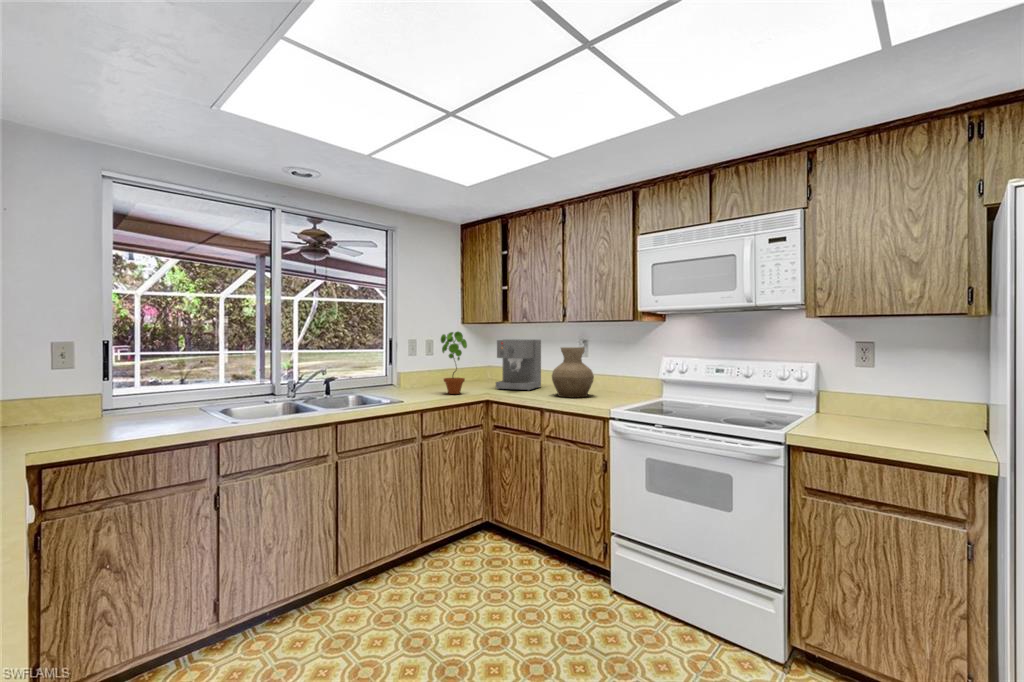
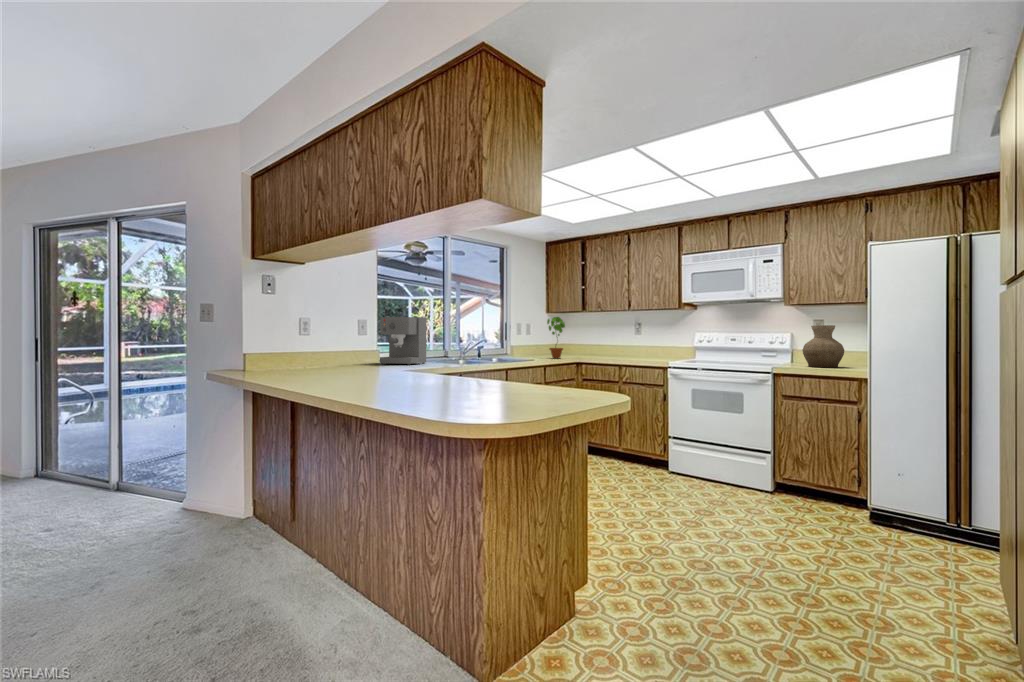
coffee maker: present [496,339,541,391] -> present [380,317,426,365]
vase: present [552,347,594,398] -> present [802,325,844,367]

